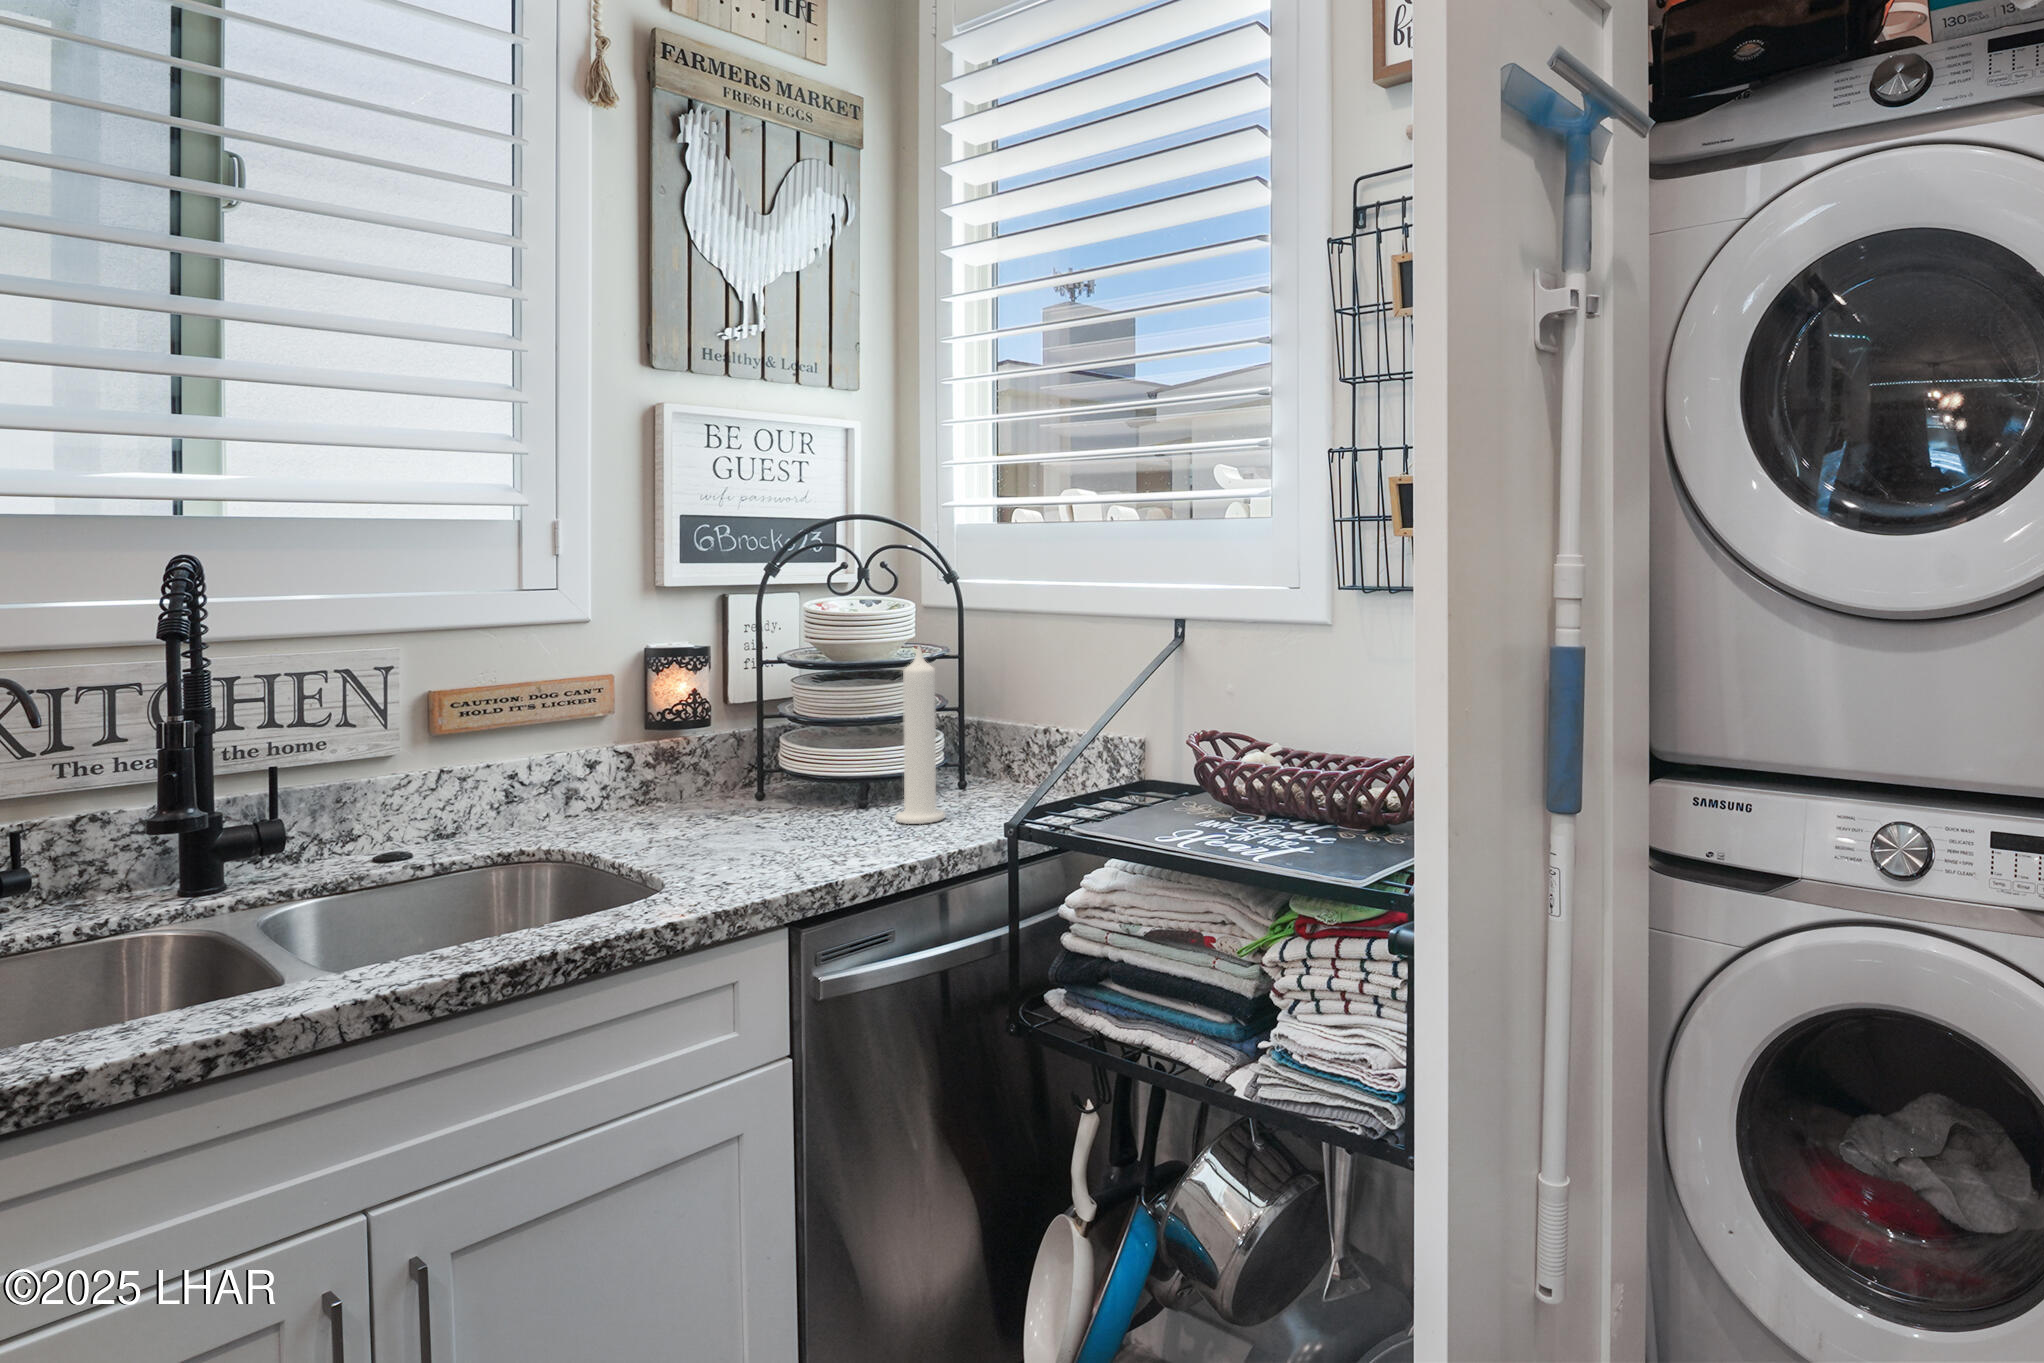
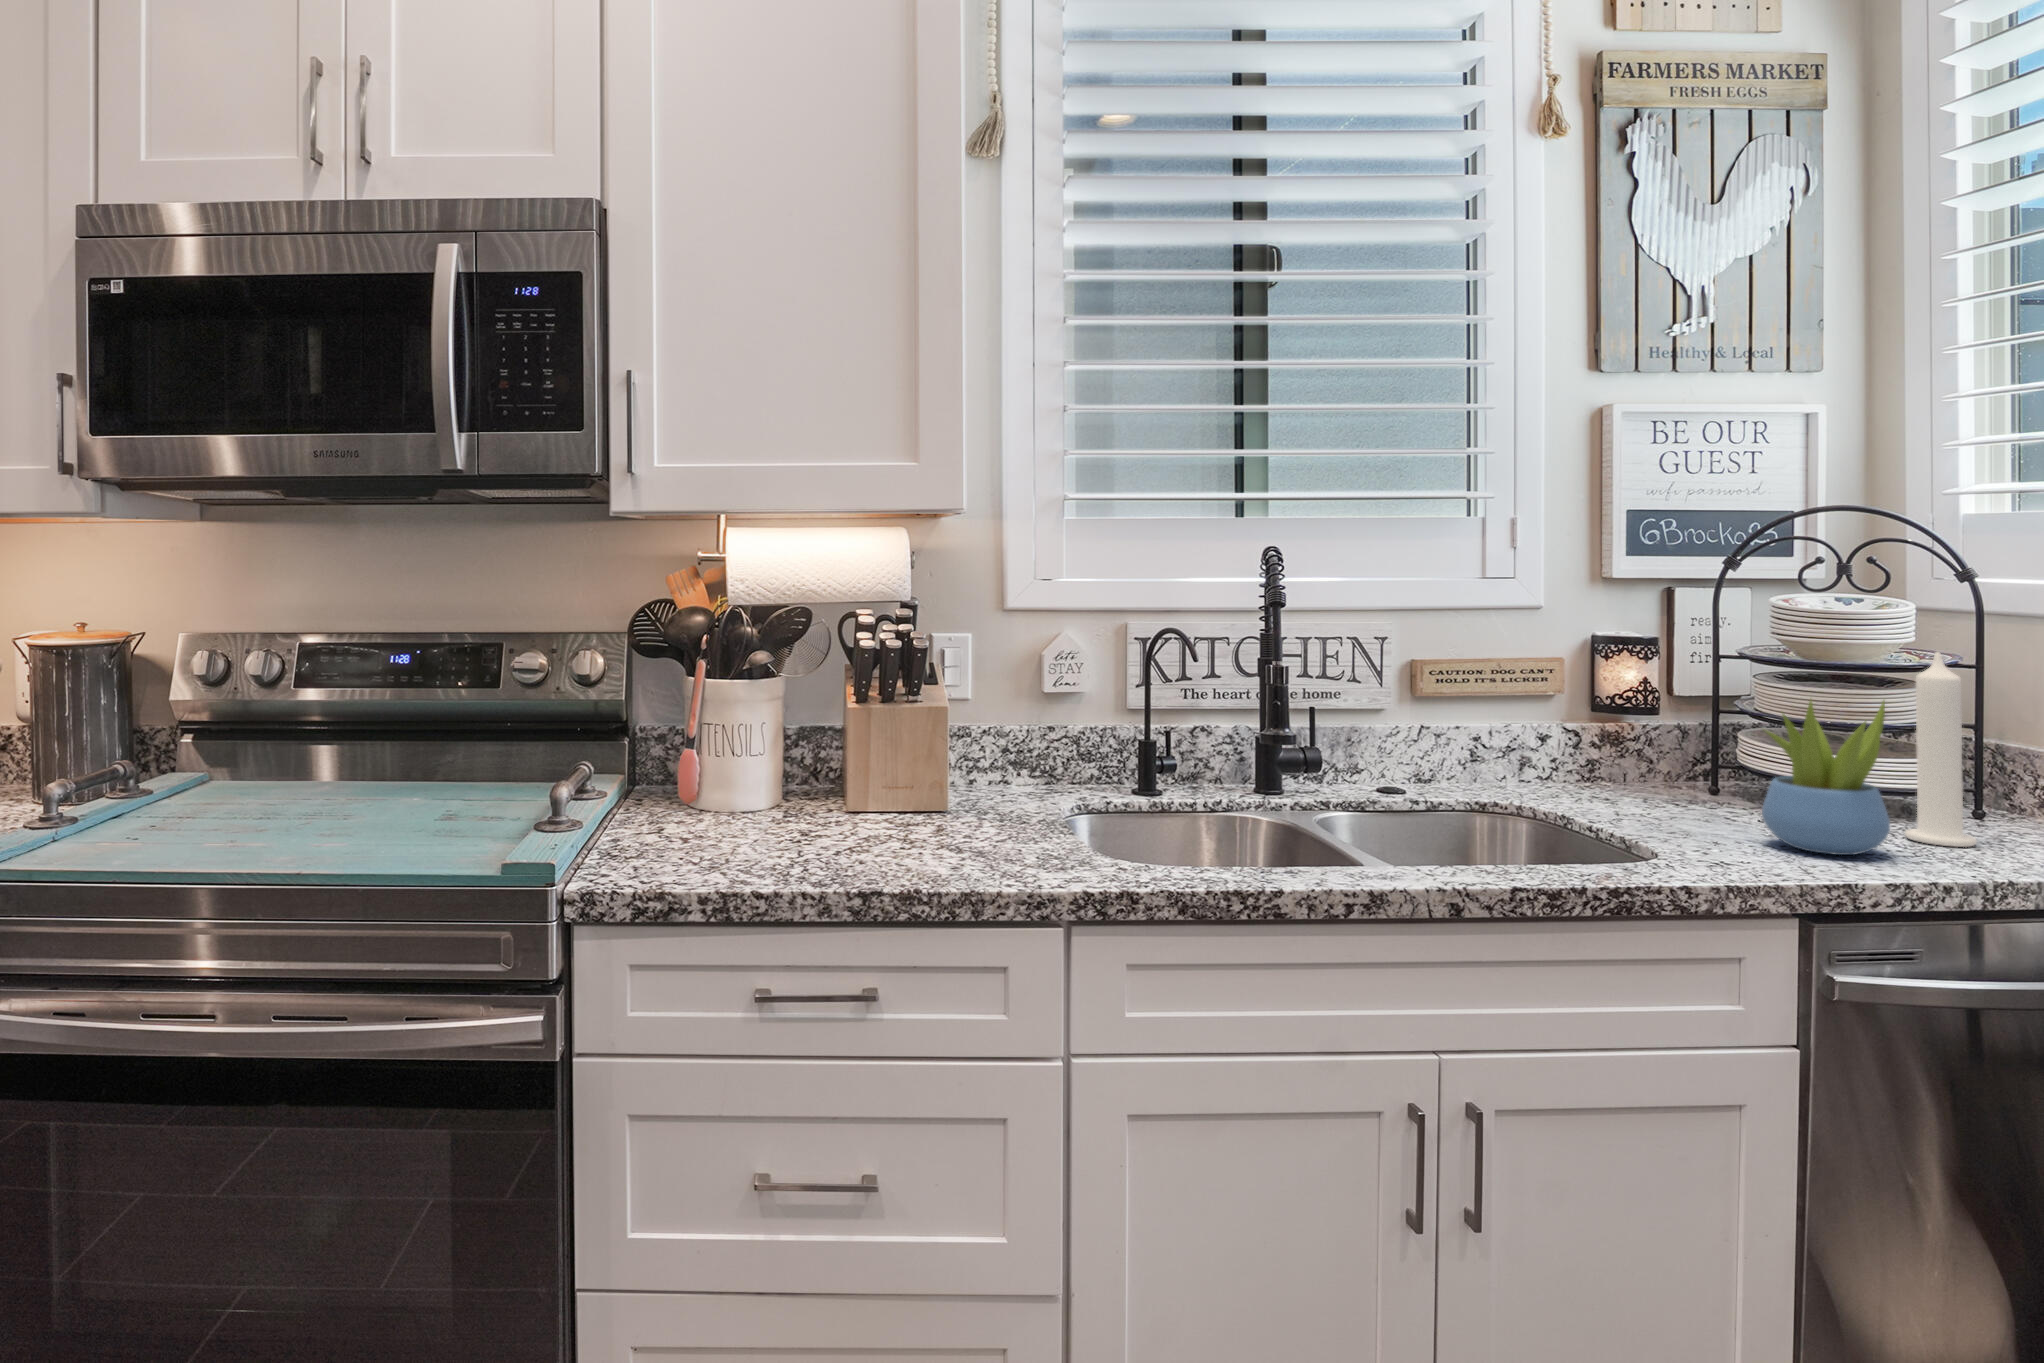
succulent plant: none [771,695,875,853] -> present [1762,701,1890,855]

